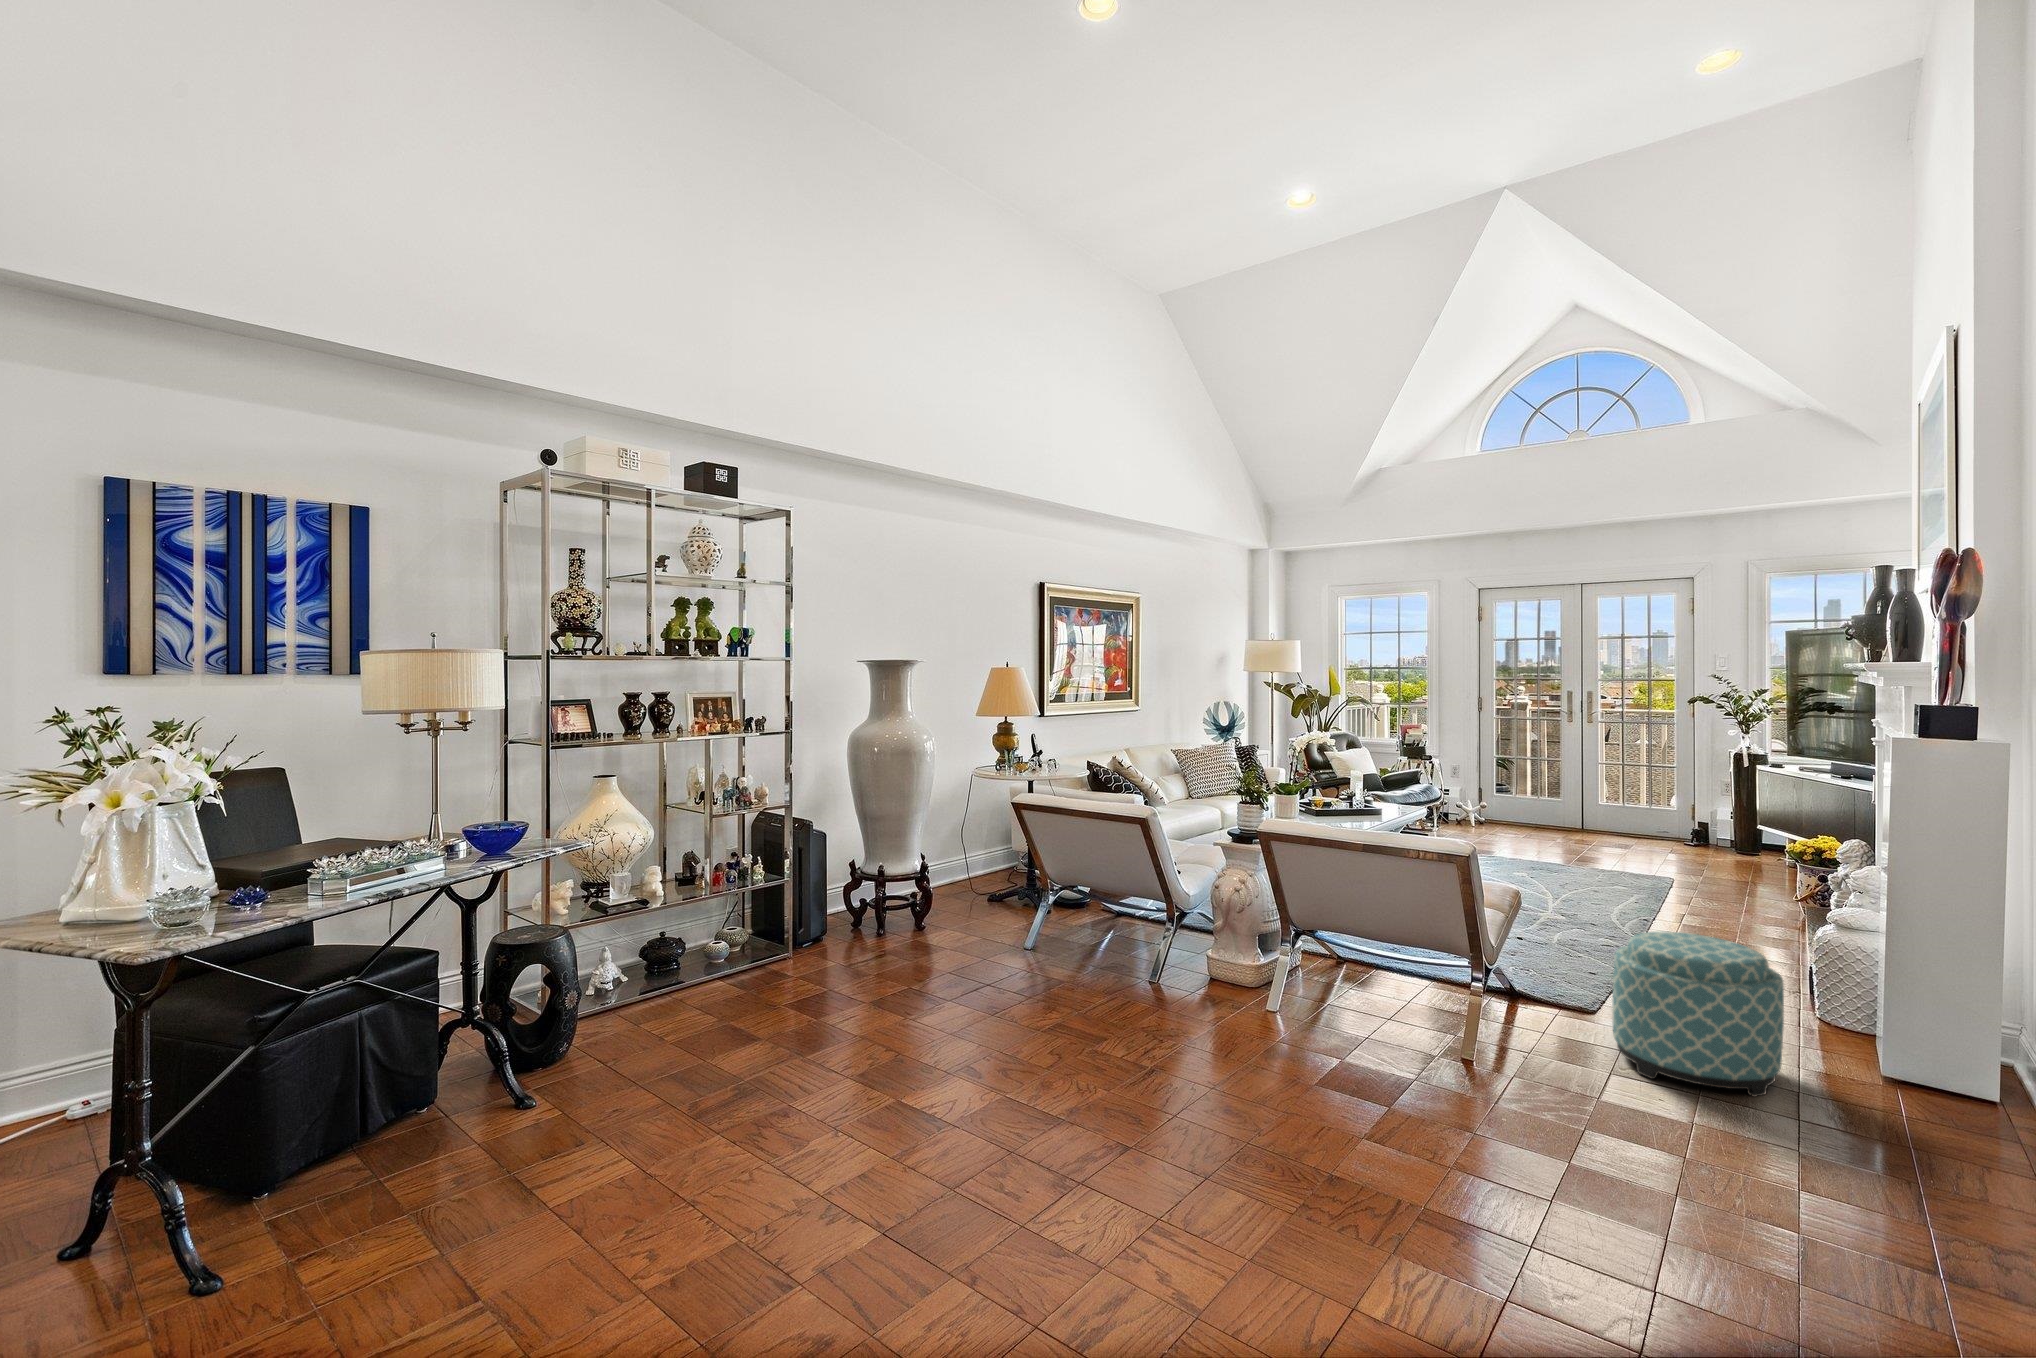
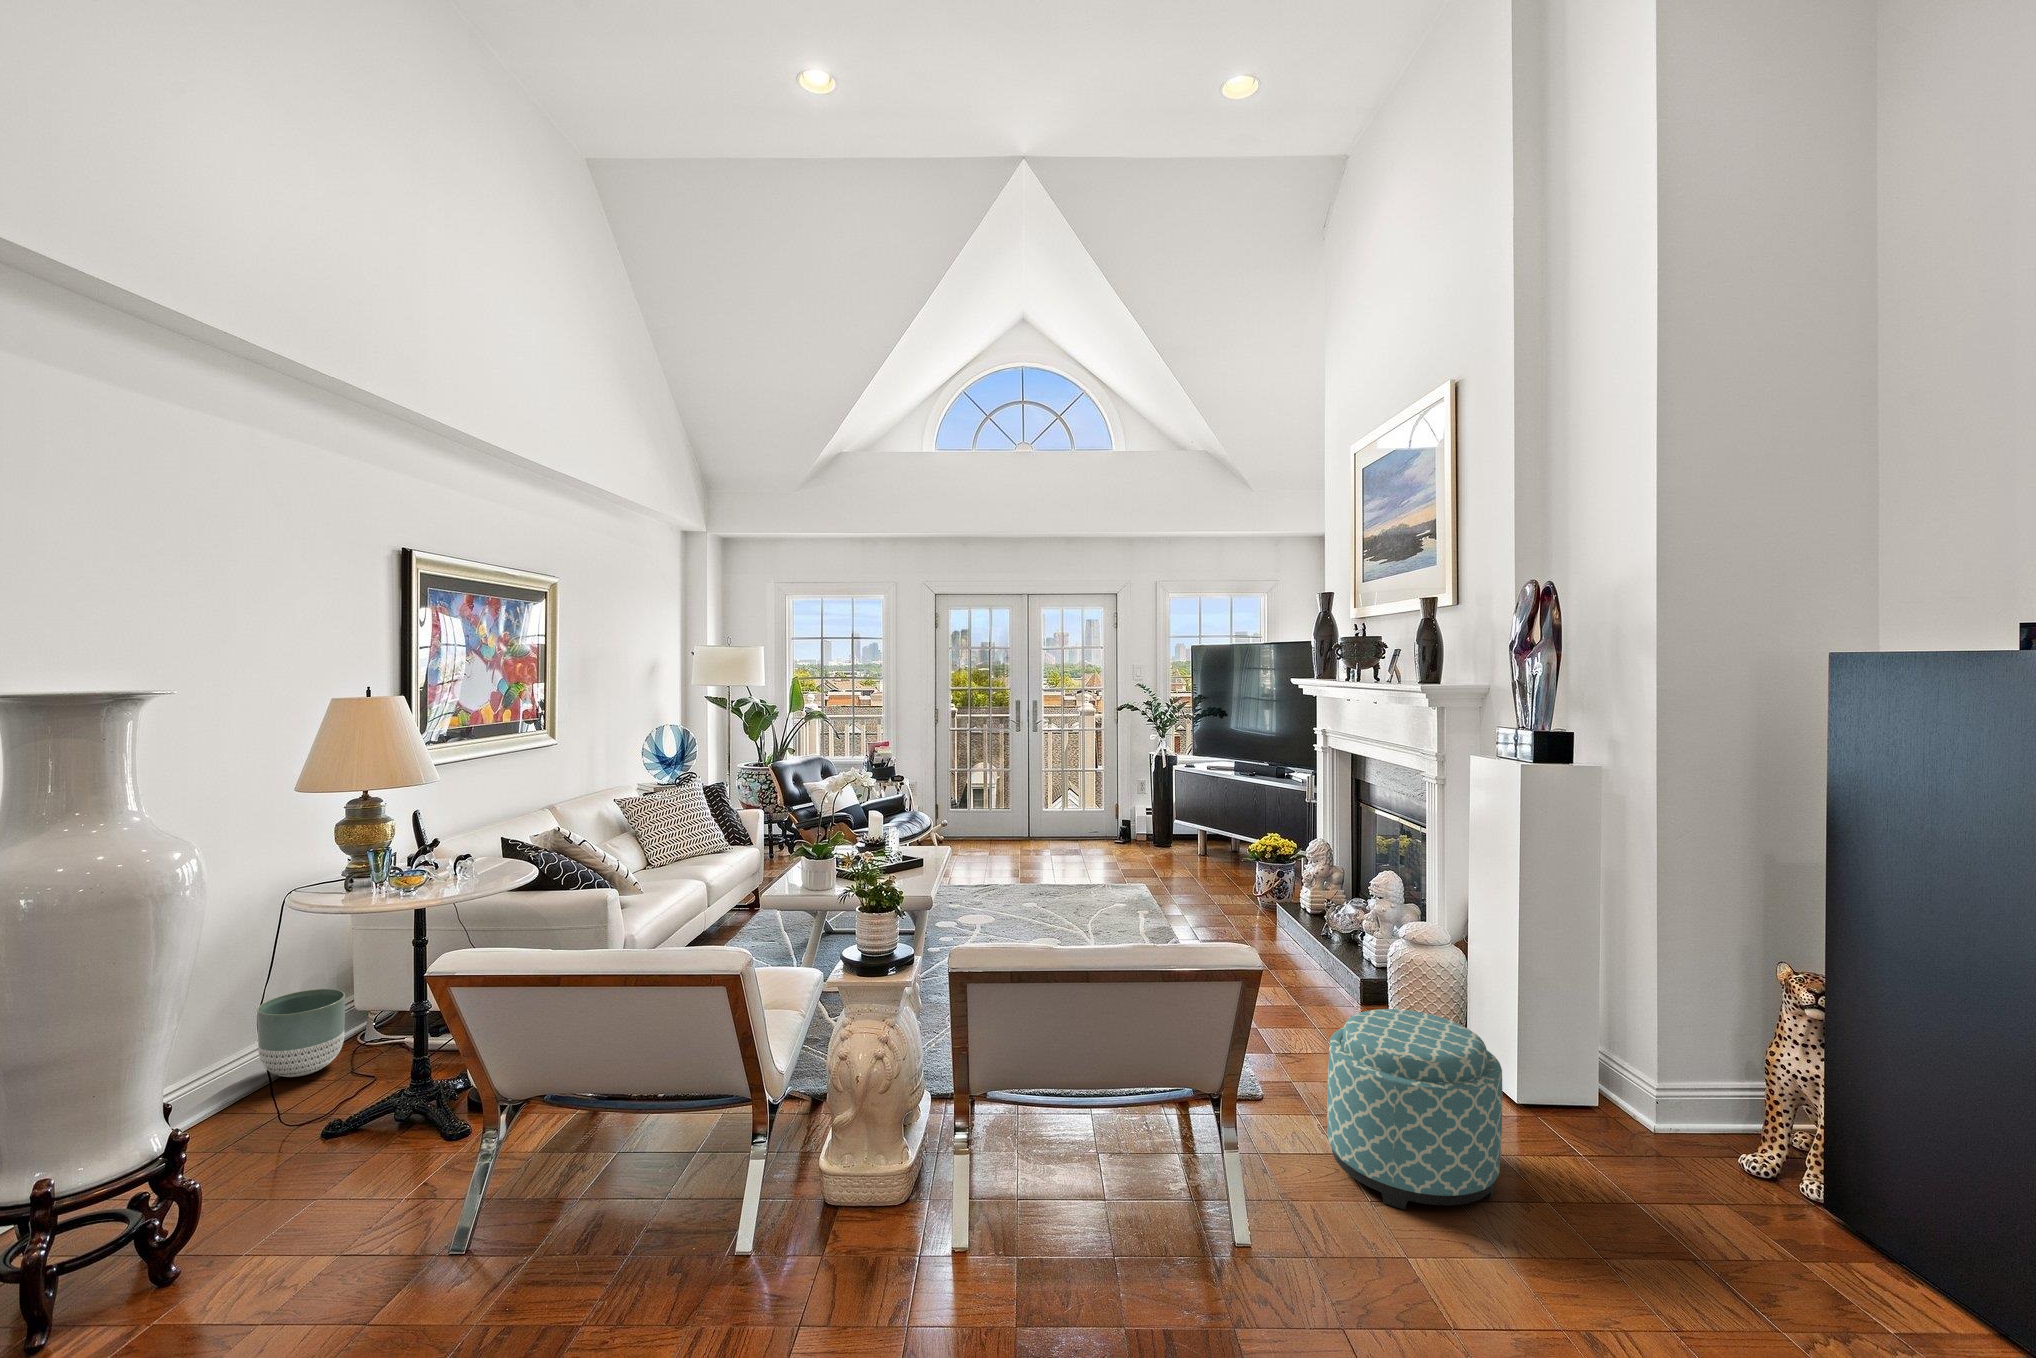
planter: none [957,836,998,881] -> present [257,989,345,1077]

